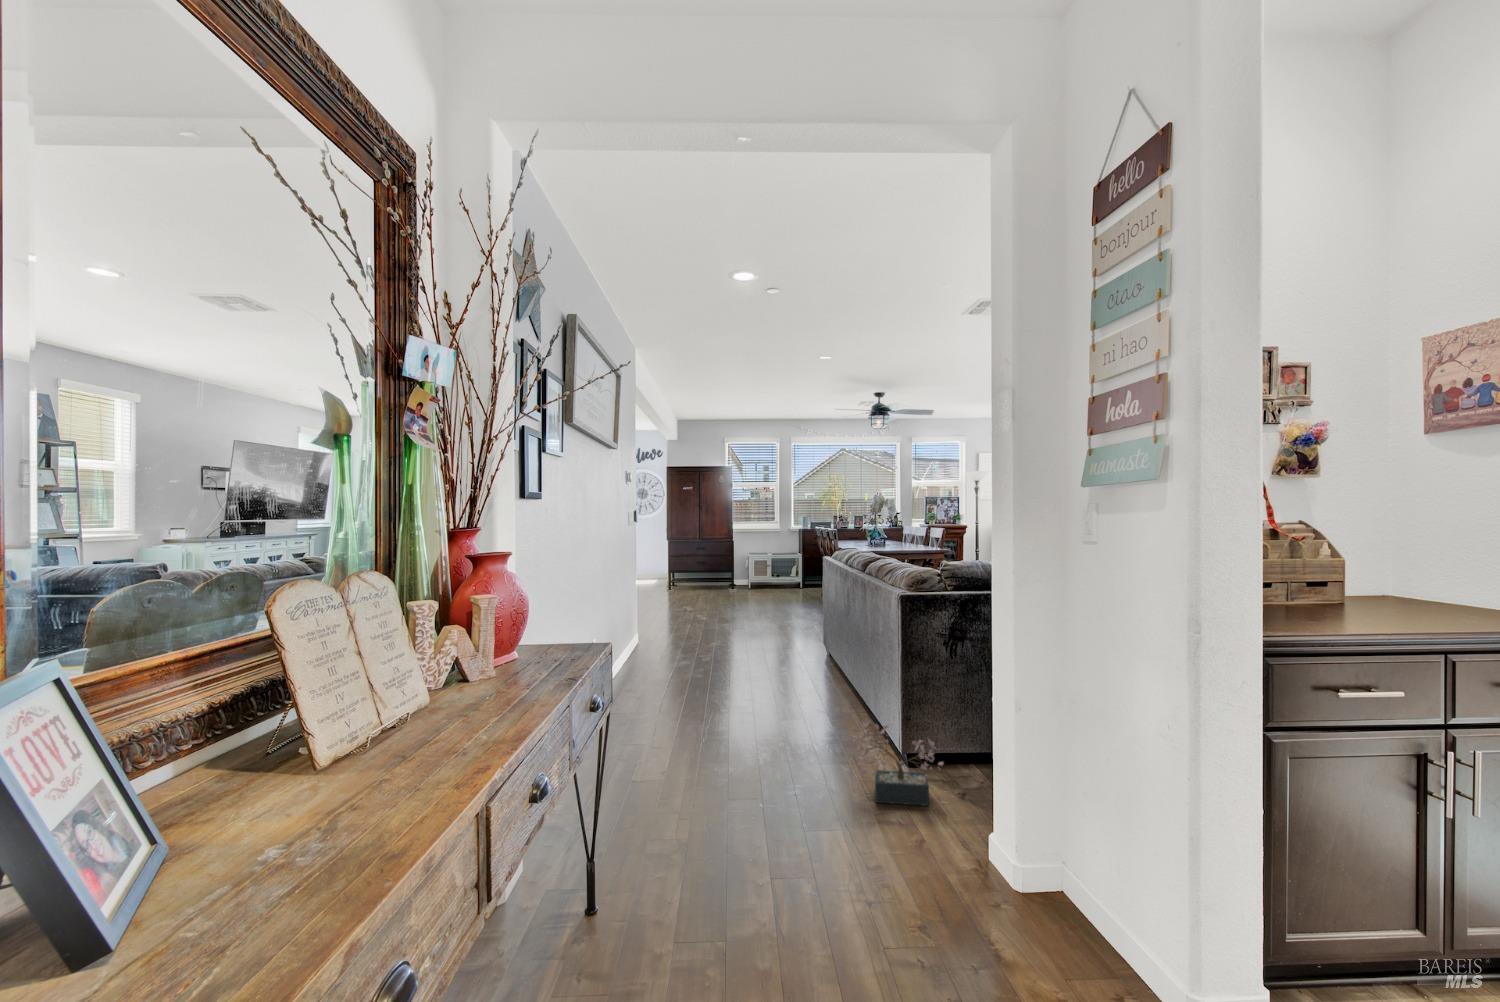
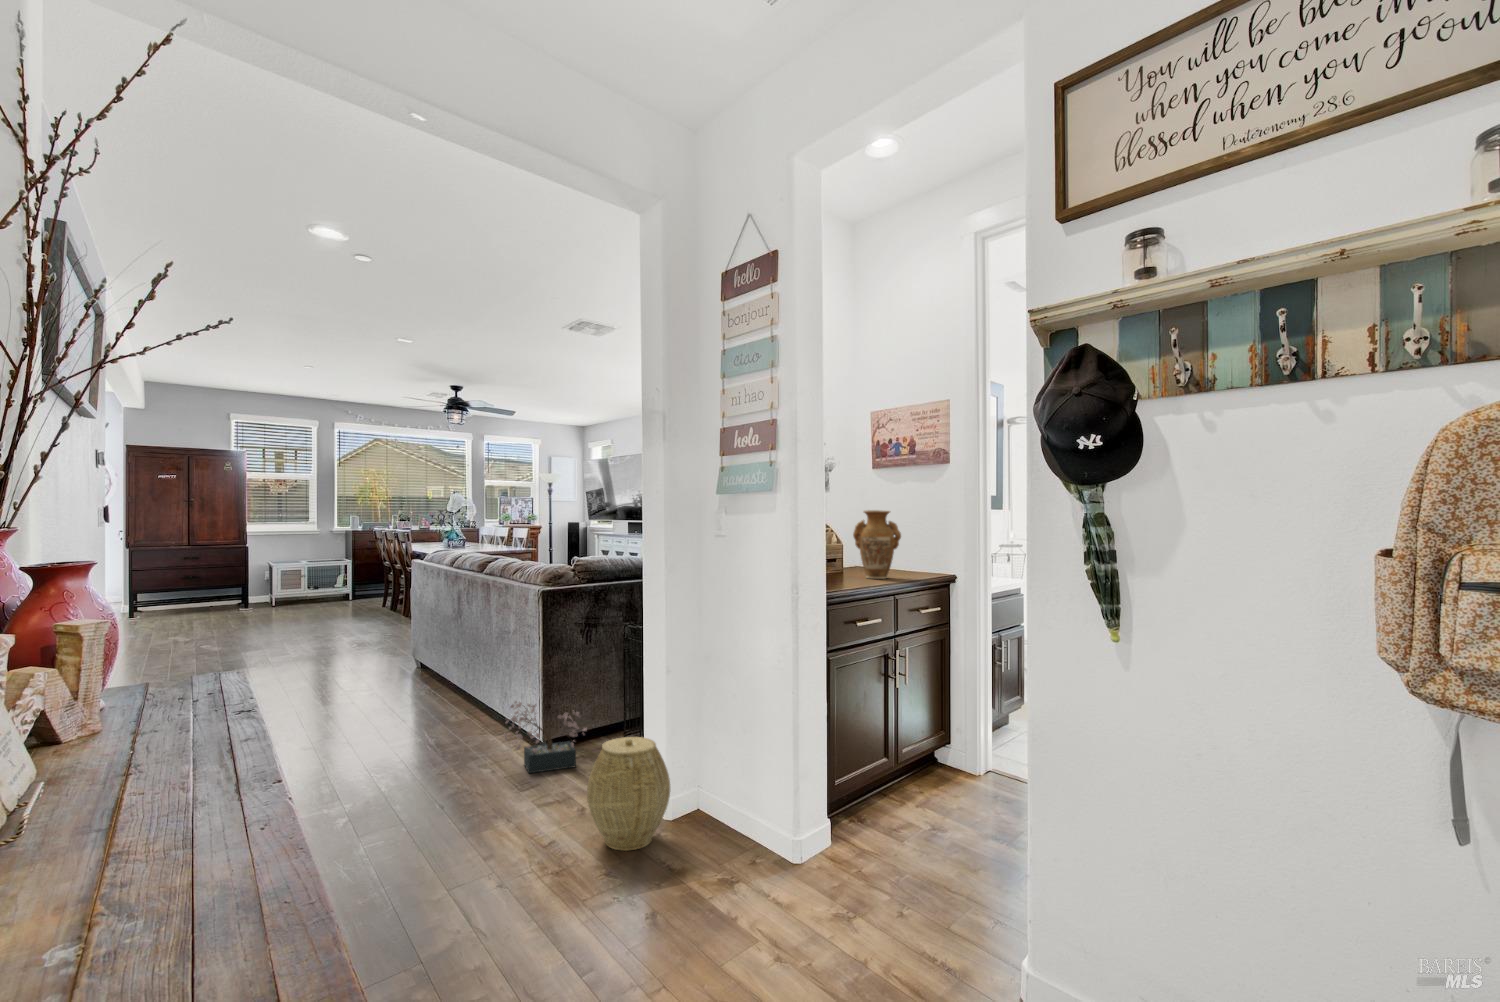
vase: none [1334,509,1437,621] -> present [853,510,901,579]
woven basket: none [902,799,1012,955] -> present [587,737,670,851]

